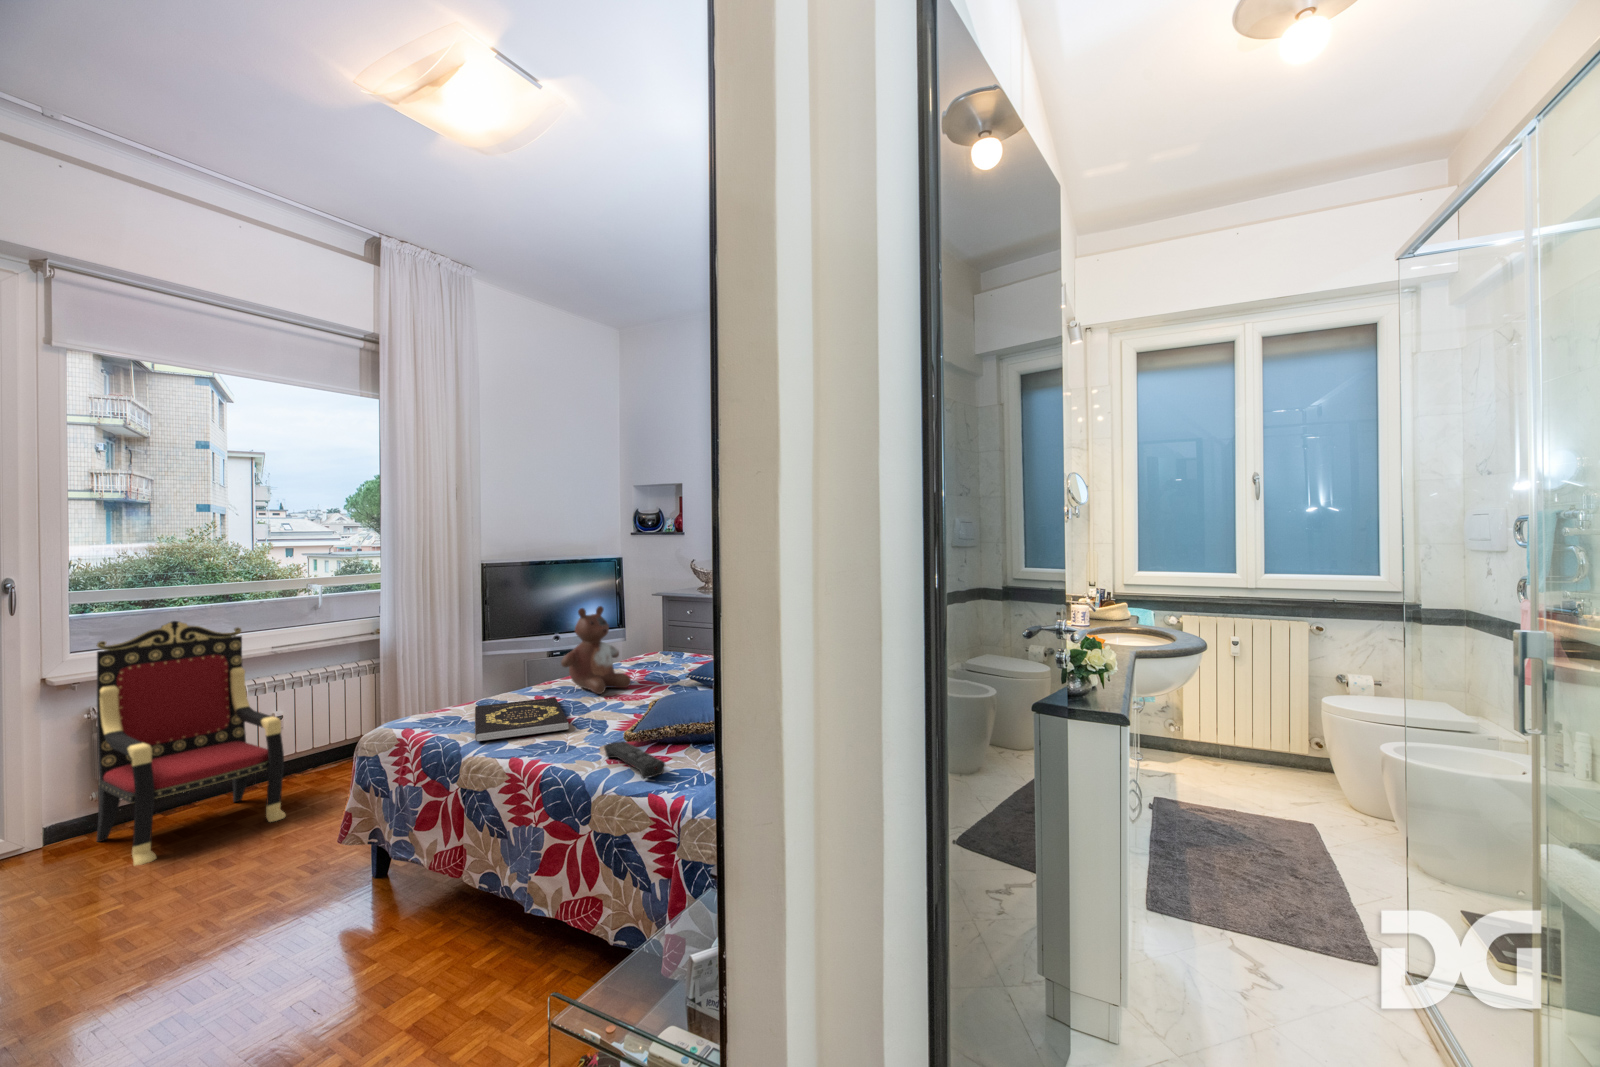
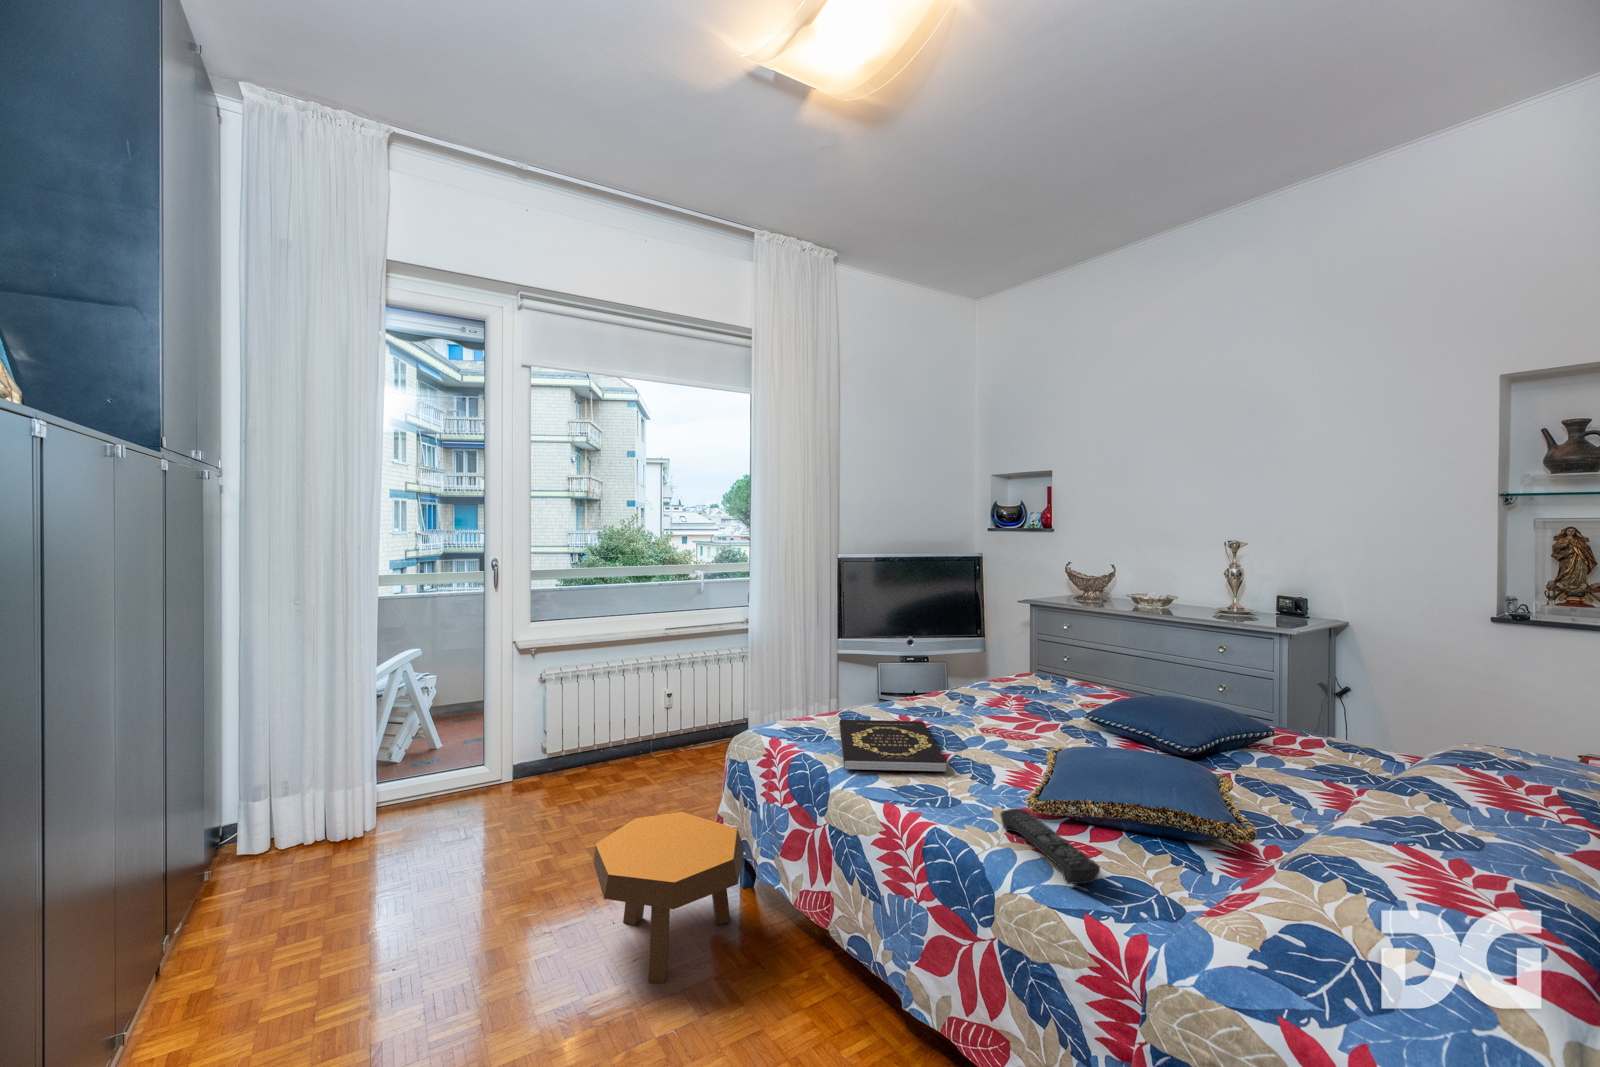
stuffed bear: present [561,606,631,694] -> none [928,617,1010,724]
armchair: present [96,621,286,865] -> none [552,600,676,812]
footstool: none [185,821,374,980] -> present [594,812,744,983]

